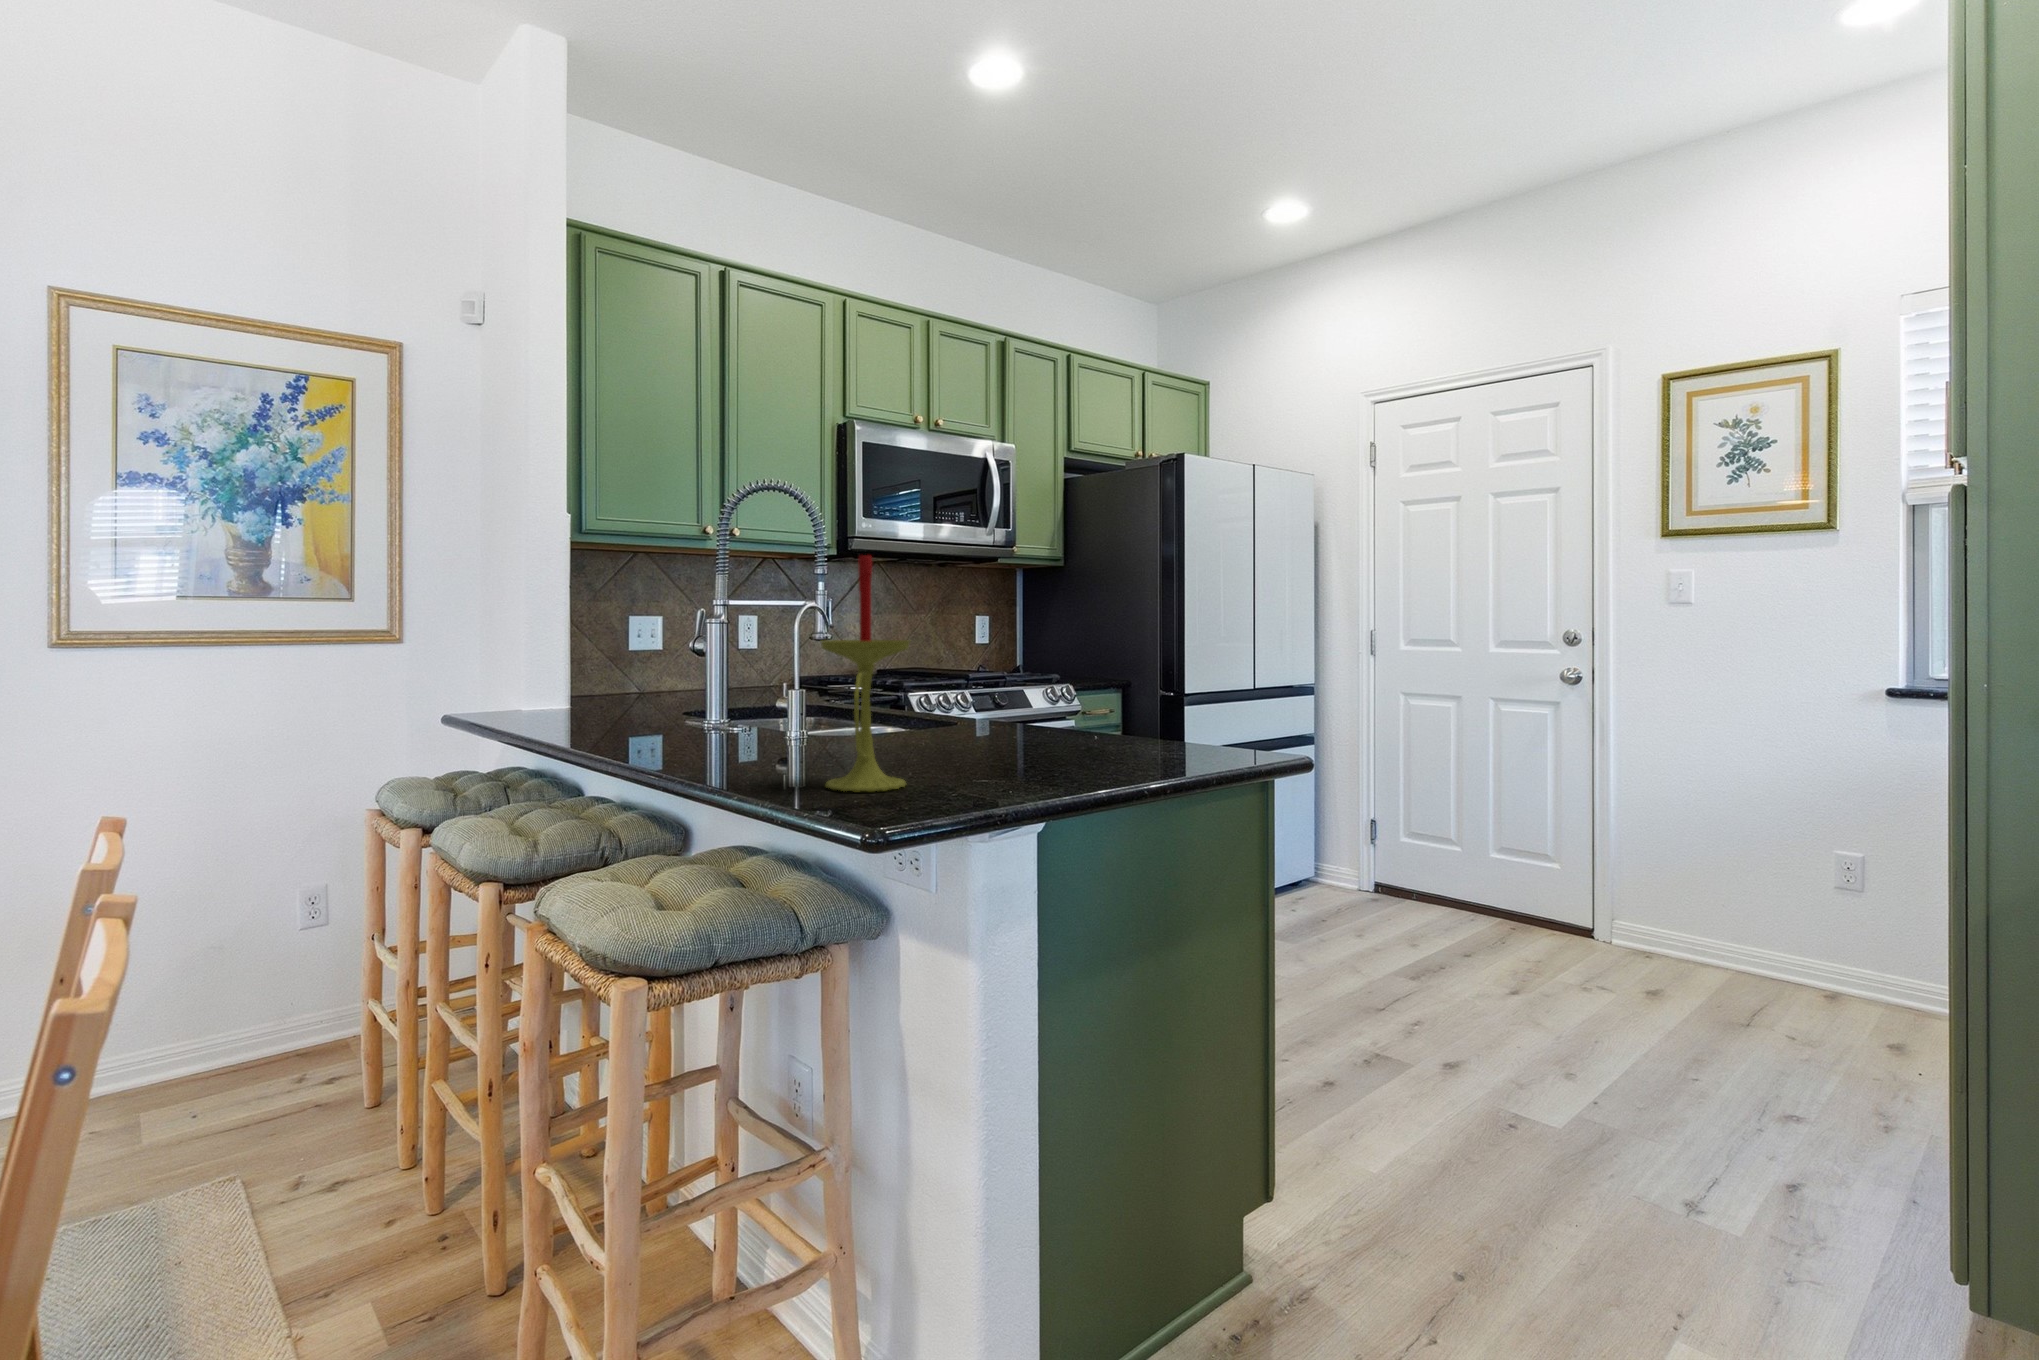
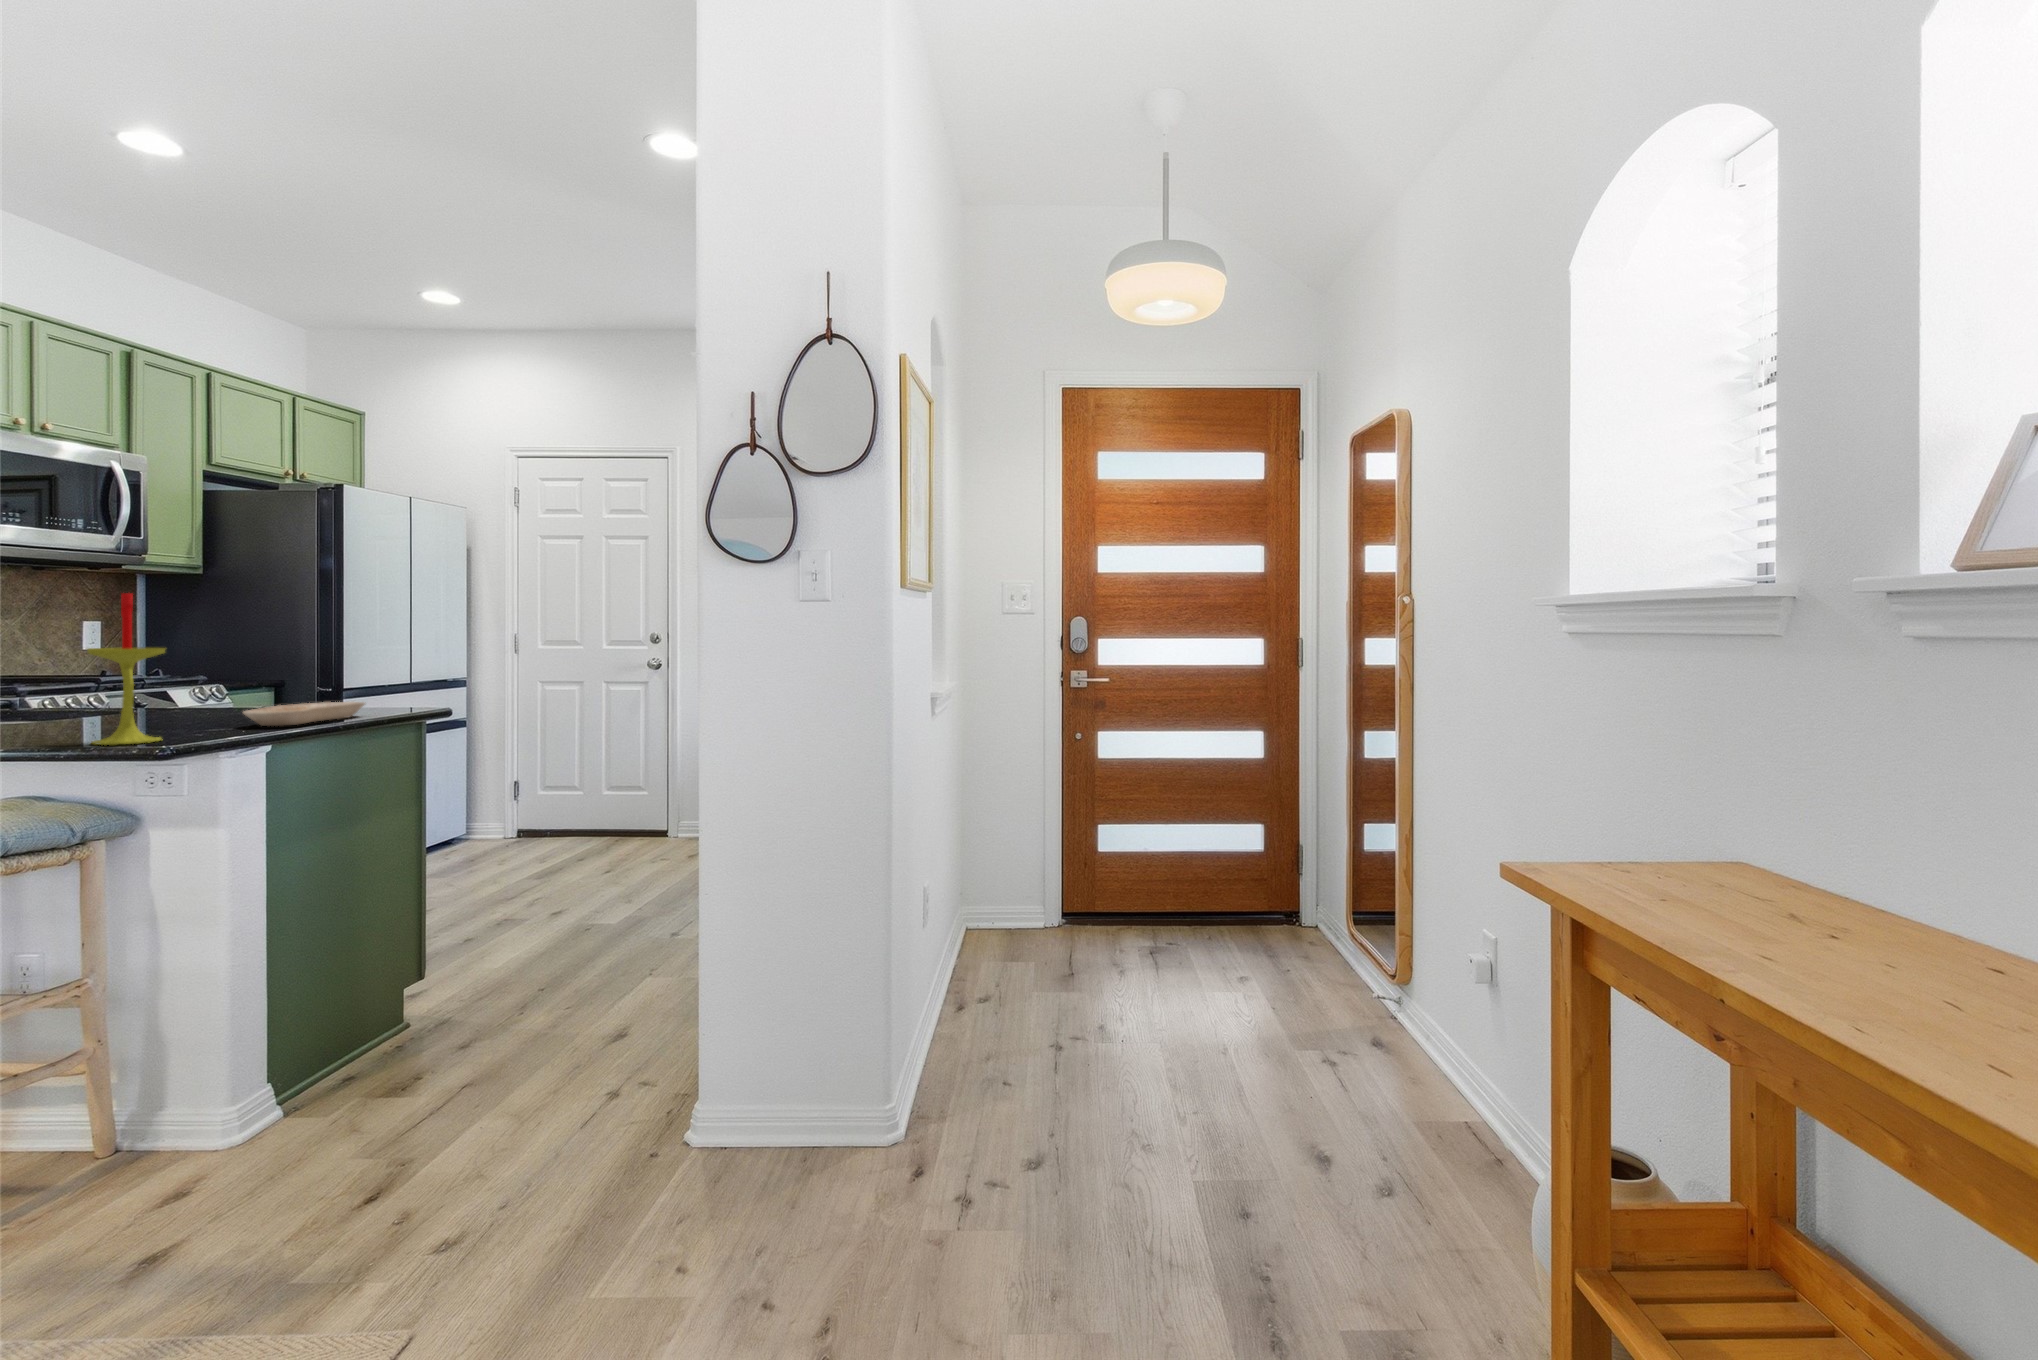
tray: none [1019,728,1186,768] -> present [243,702,365,726]

